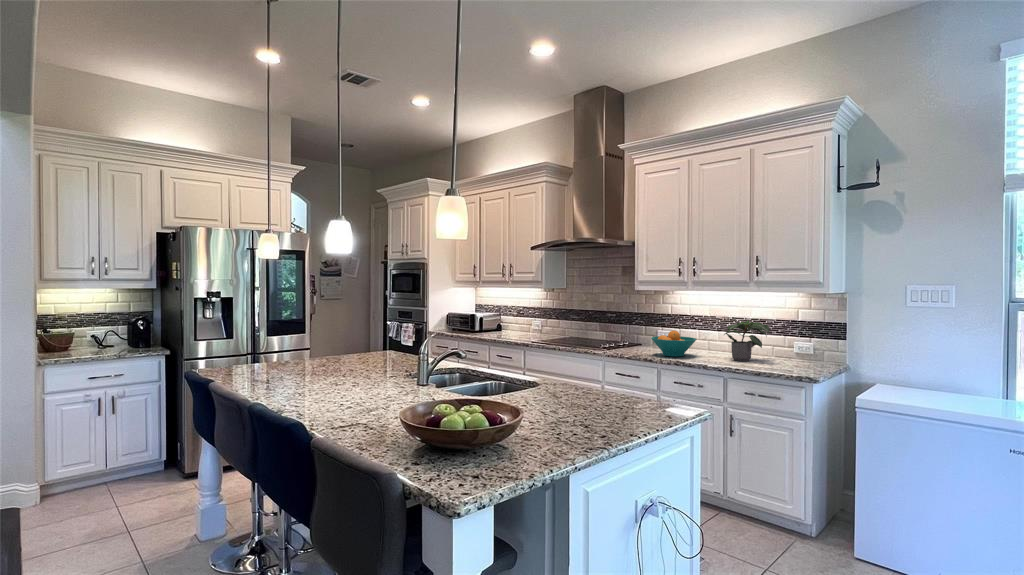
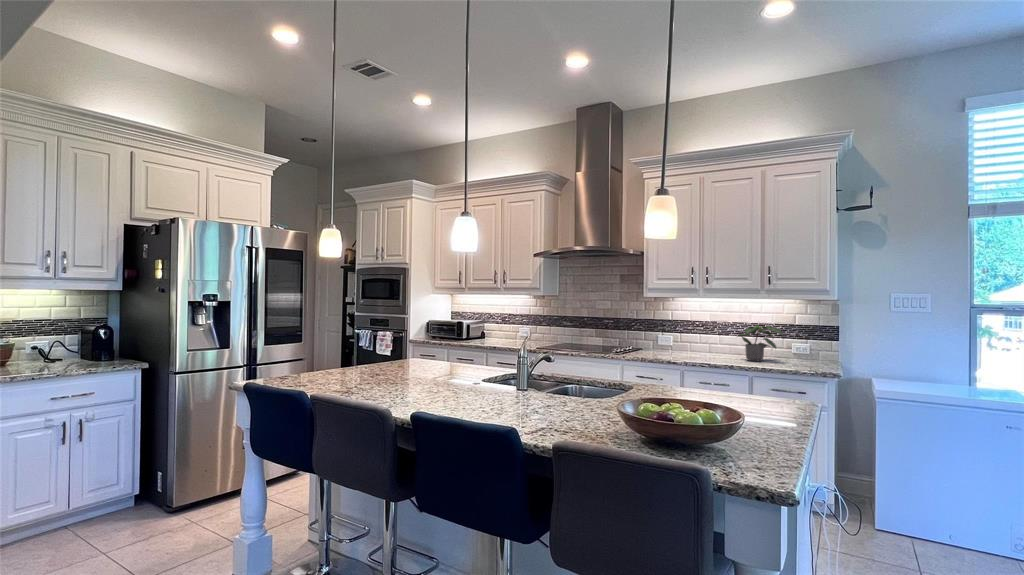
fruit bowl: present [651,330,696,357] -> none [670,334,712,359]

